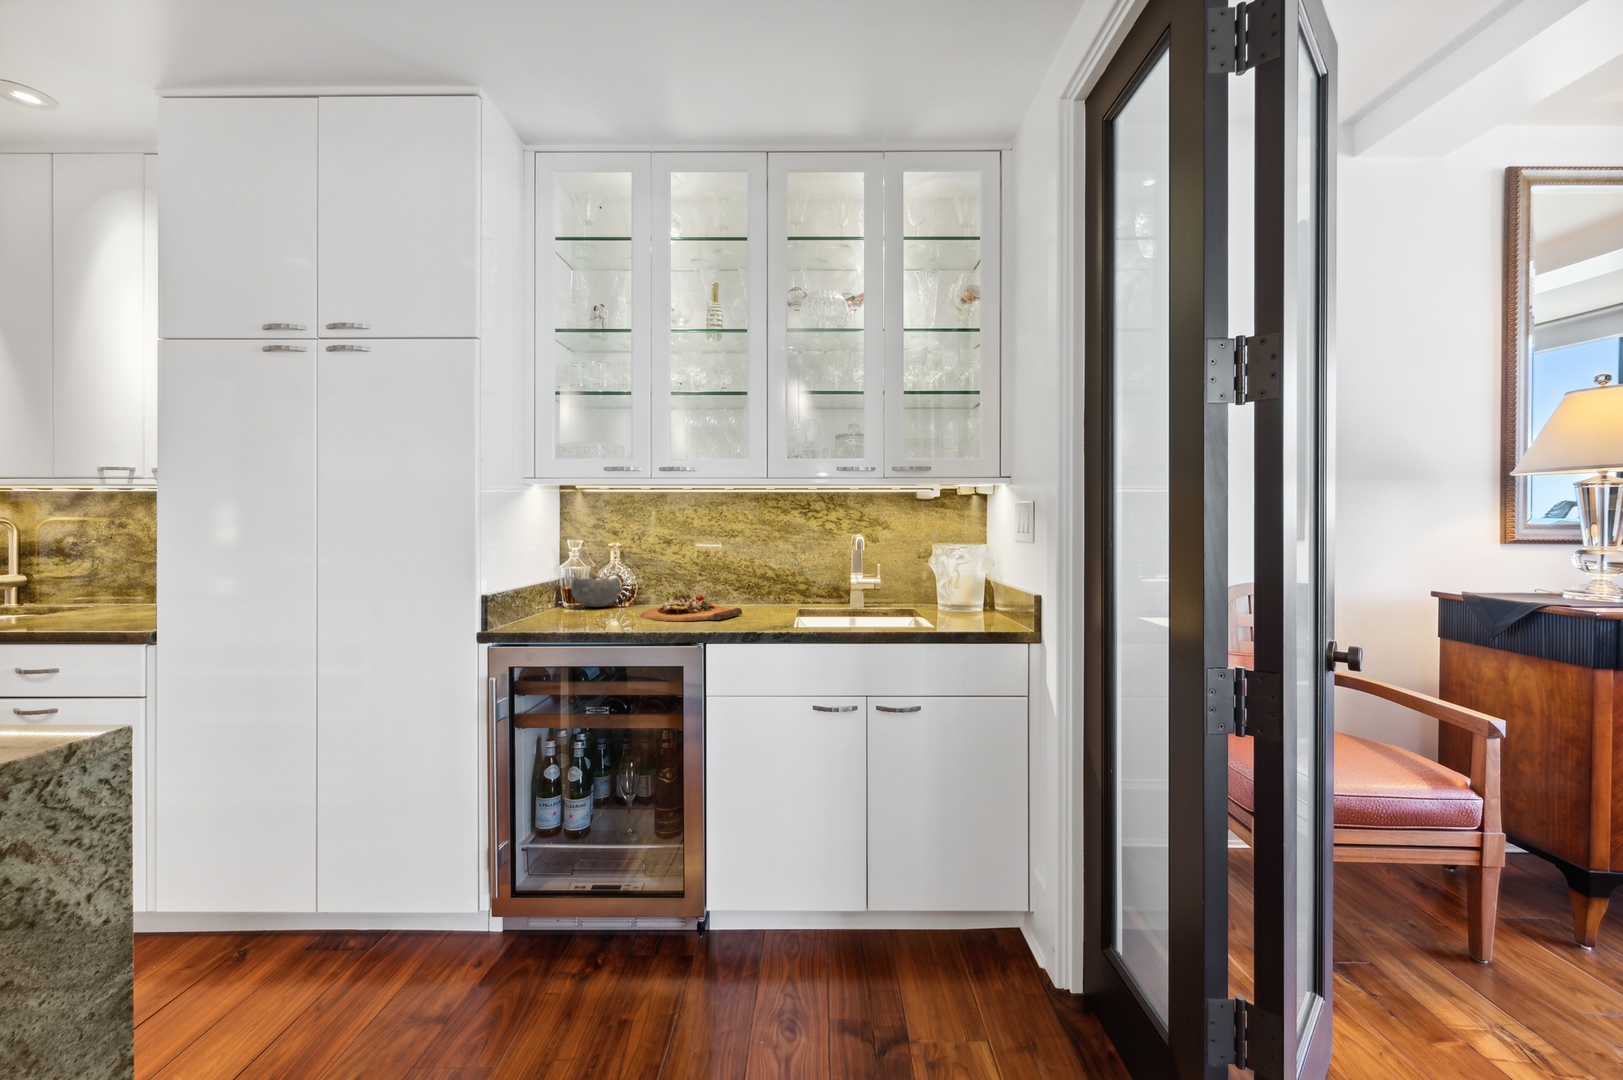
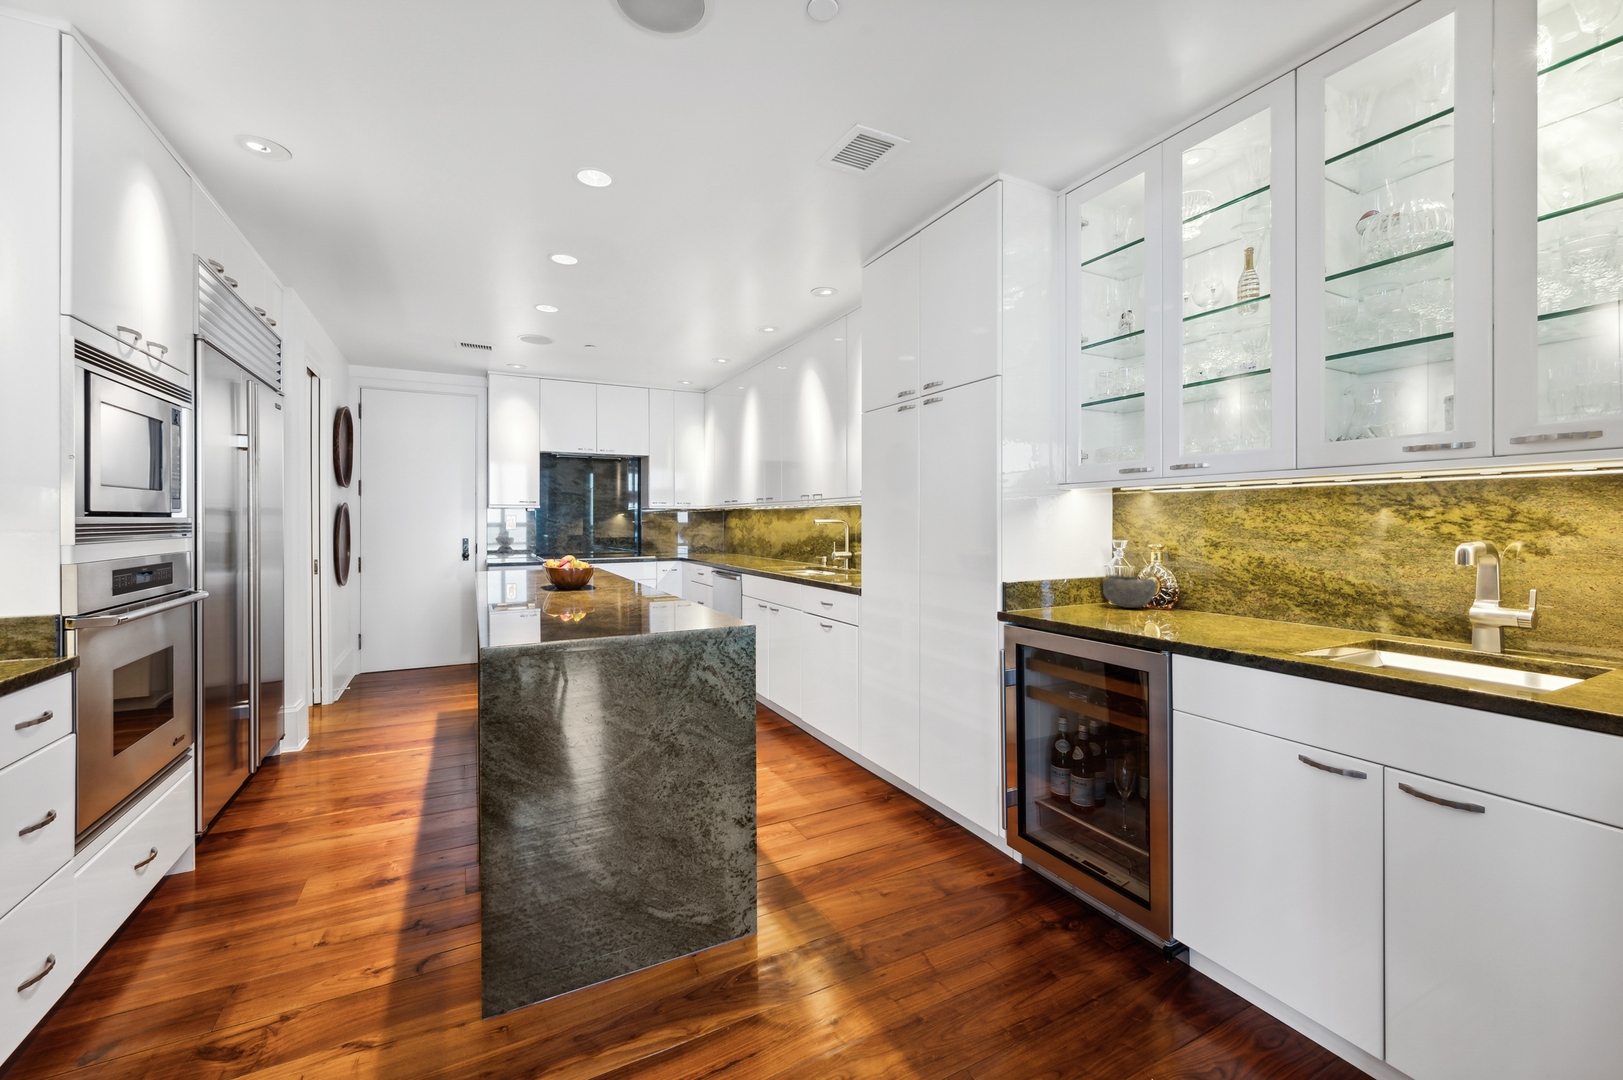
cutting board: present [640,594,742,621] -> none [1150,601,1273,633]

